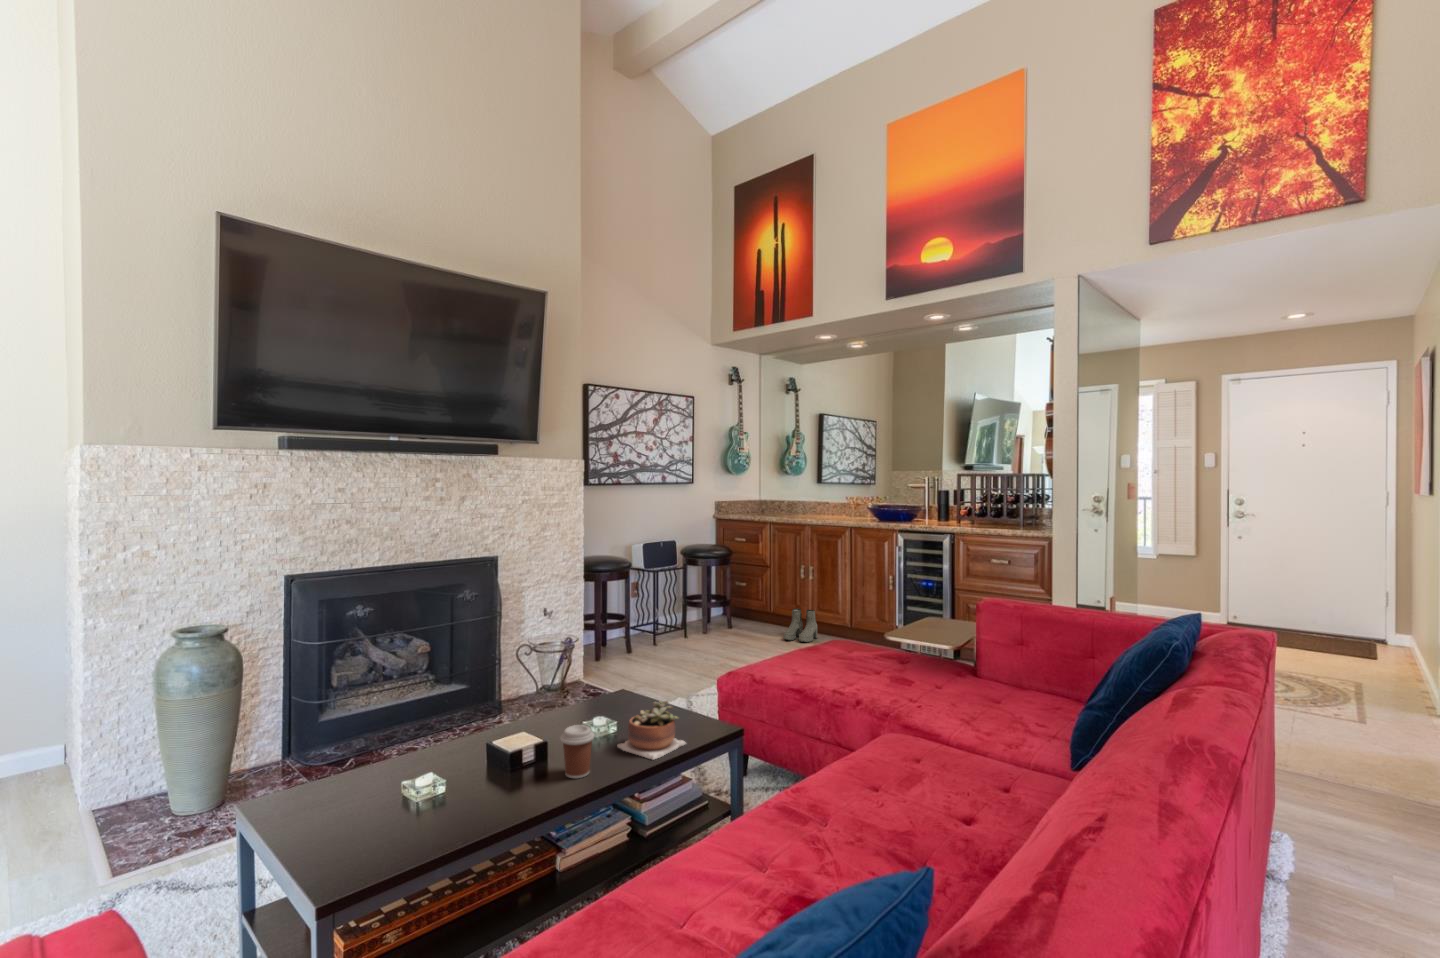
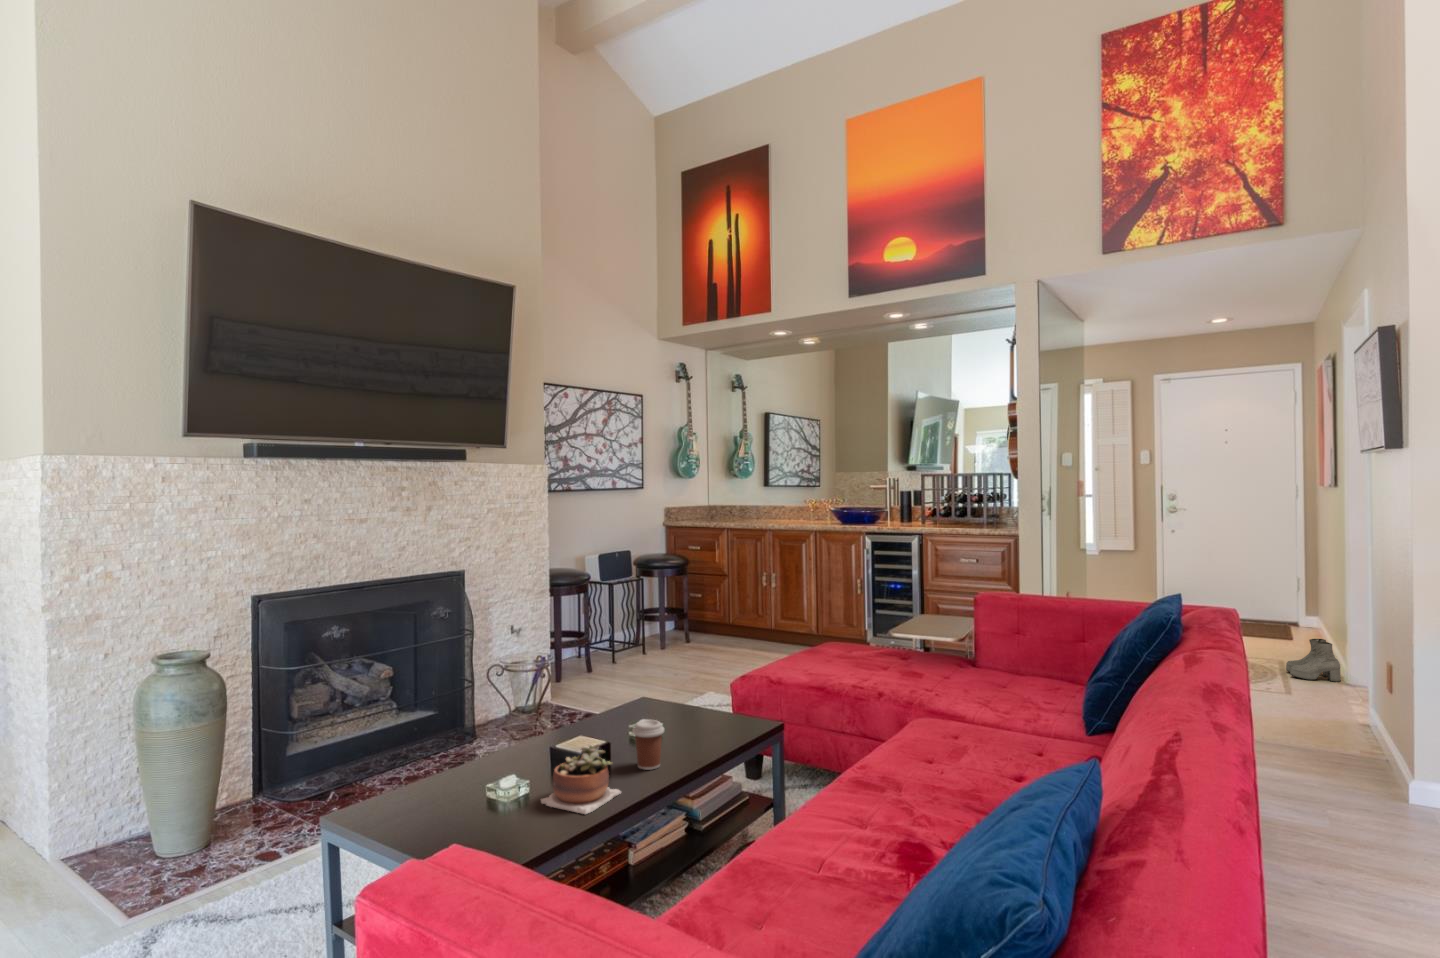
boots: present [784,608,818,642] -> present [1286,639,1341,682]
succulent plant: present [617,701,686,759] -> present [541,744,621,814]

